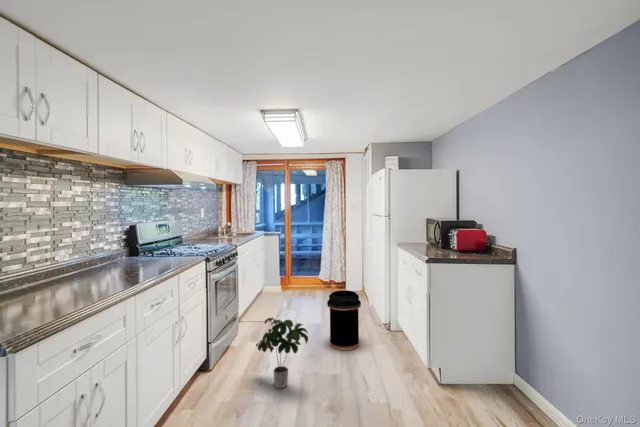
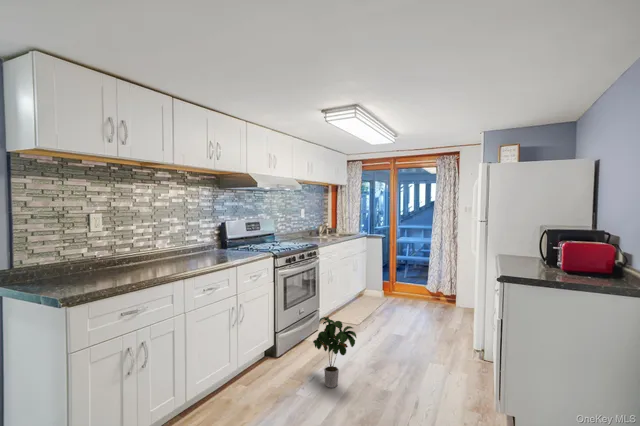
trash can: present [327,291,361,350] -> none [401,301,438,366]

